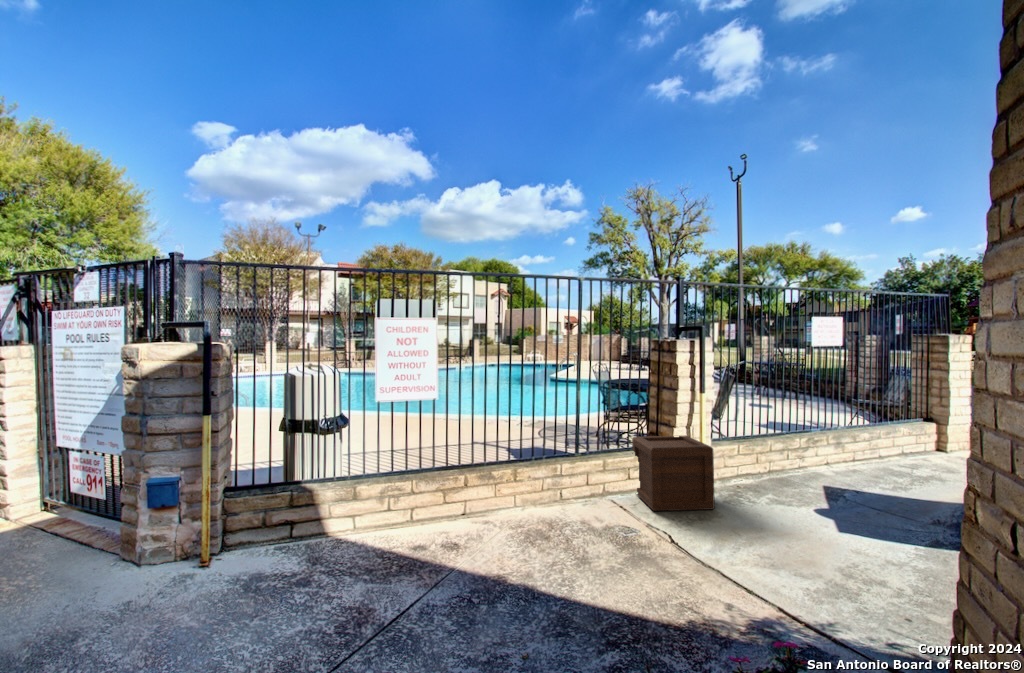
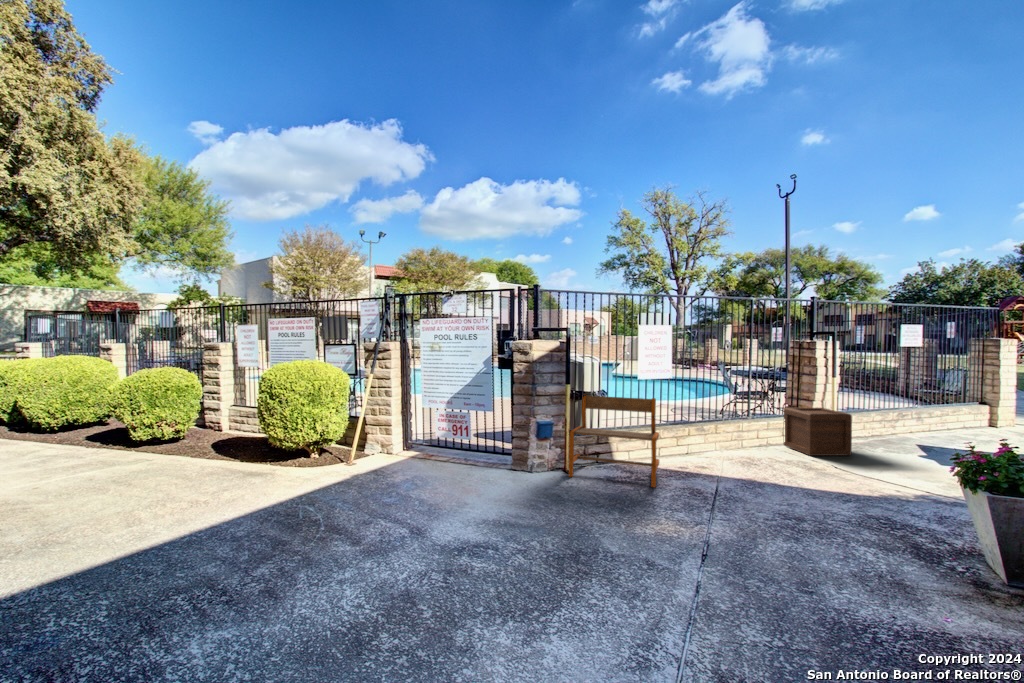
bench: none [206,428,370,594] -> present [569,395,659,487]

